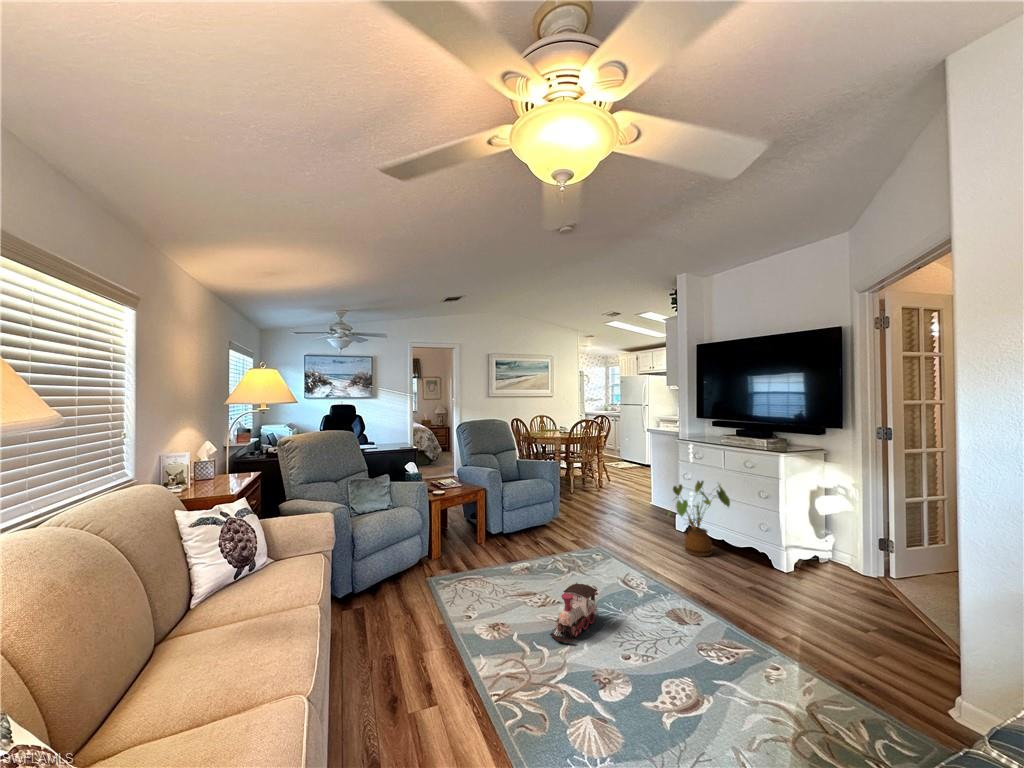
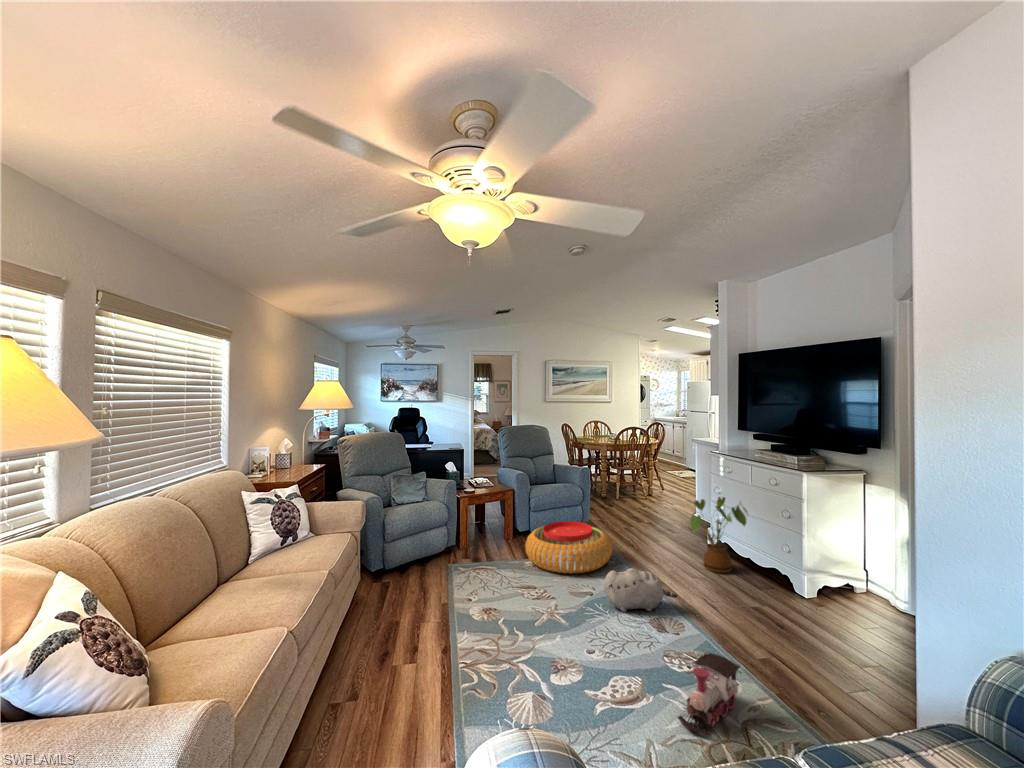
pouf: none [506,517,599,574] -> present [525,521,612,574]
plush toy: none [612,561,686,608] -> present [604,568,677,612]
toy train: present [550,582,597,643] -> present [678,652,740,736]

